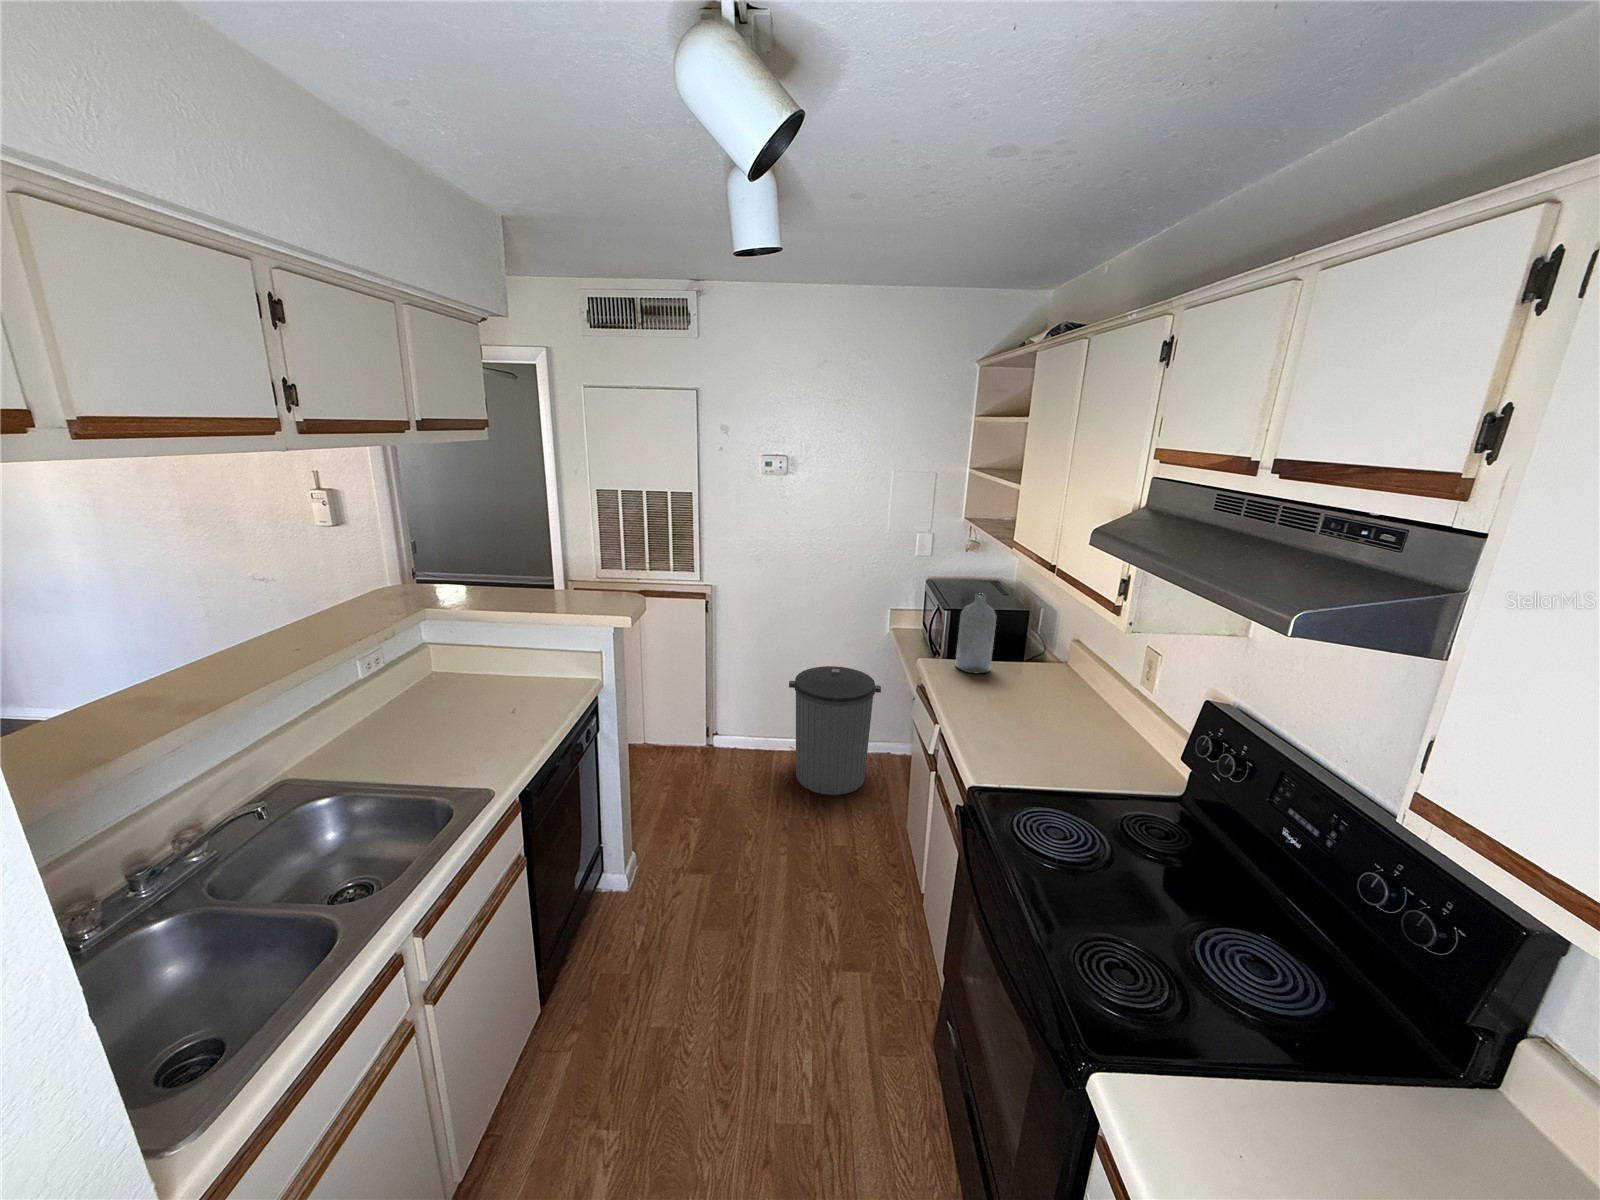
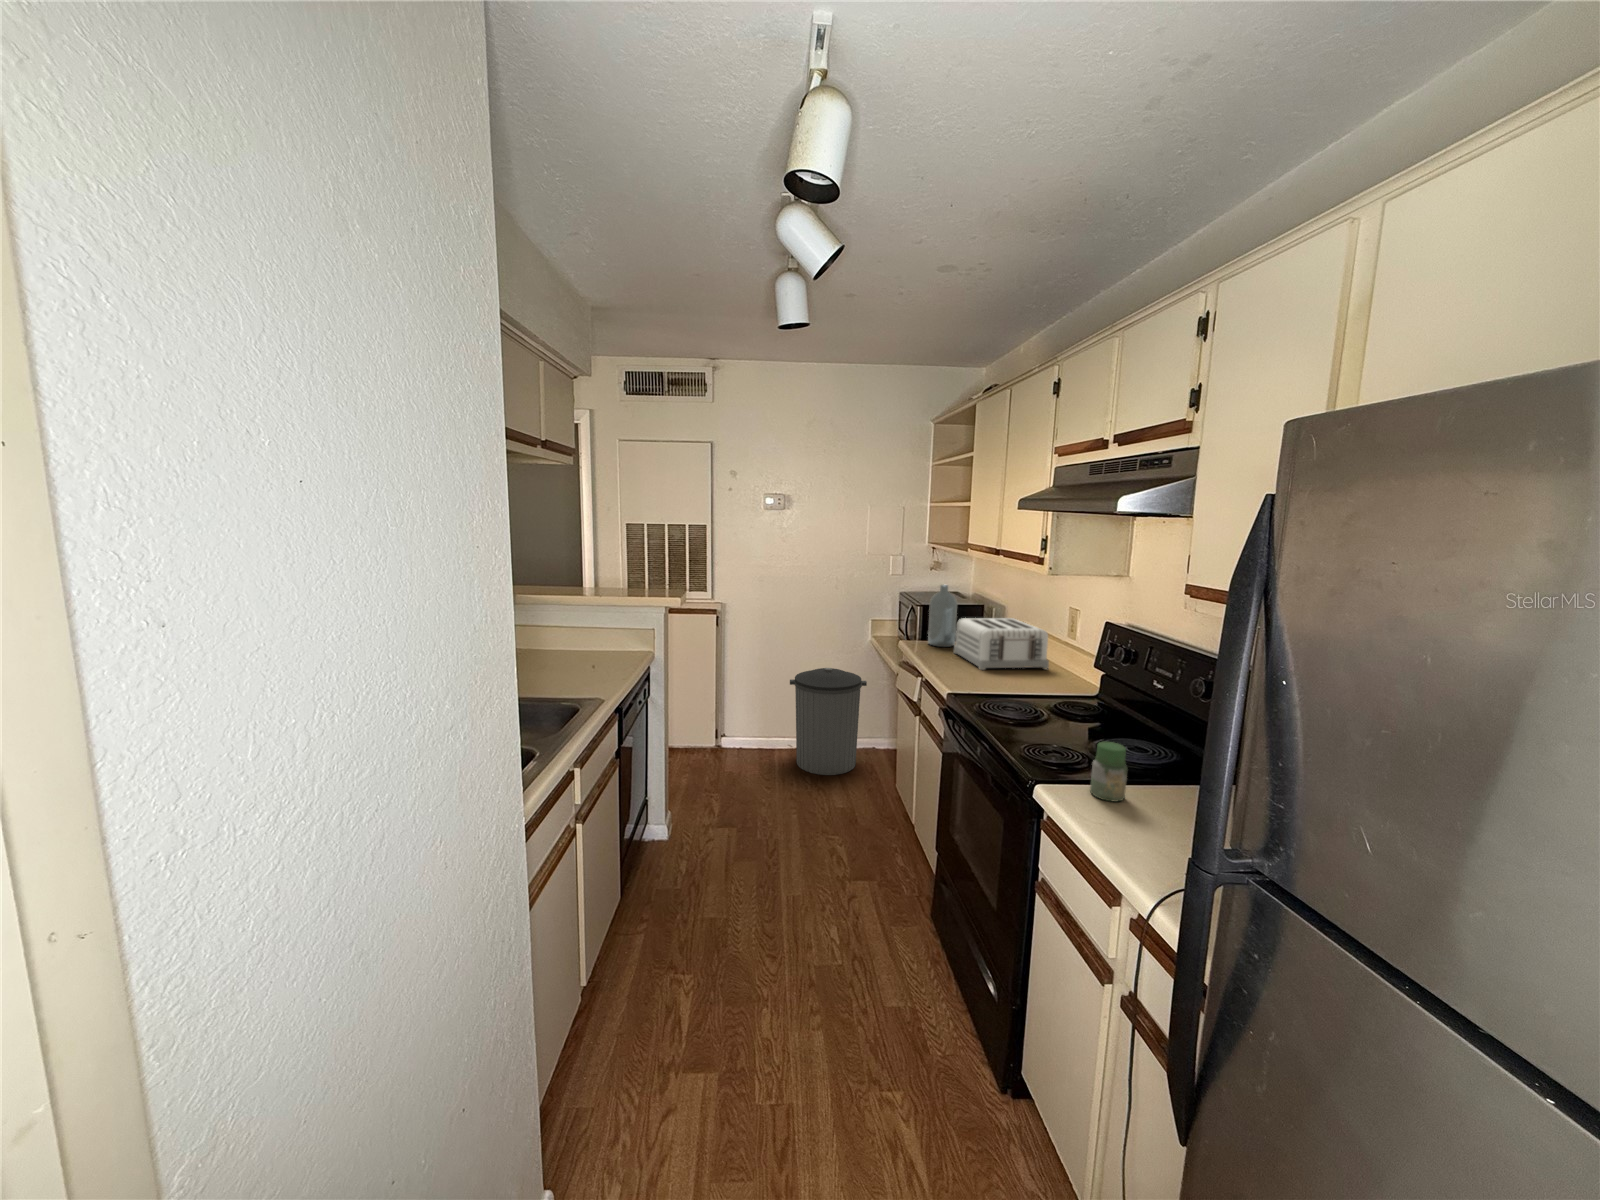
toaster: none [987,645,1116,728] -> present [954,618,1049,670]
jar: none [1188,1028,1263,1140] -> present [1090,742,1127,802]

